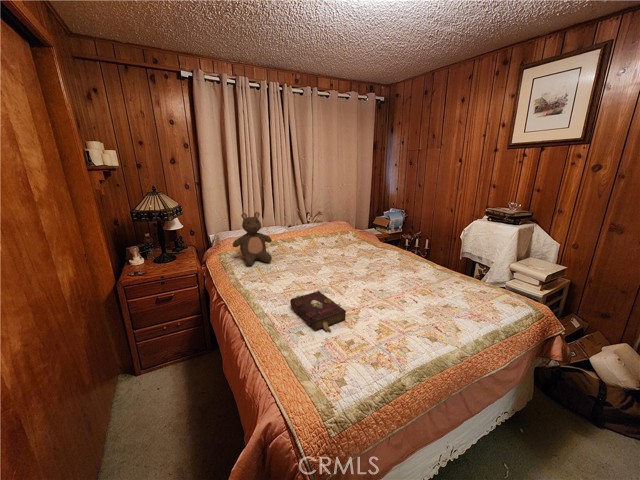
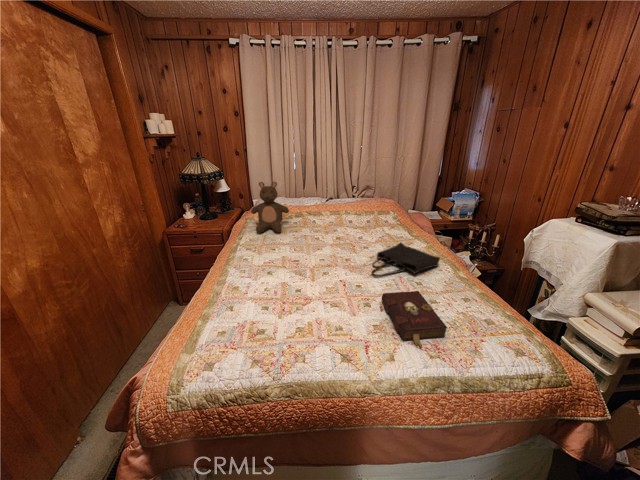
tote bag: none [375,253,421,281] -> present [372,242,440,277]
book: present [290,291,346,332] -> present [382,291,447,348]

